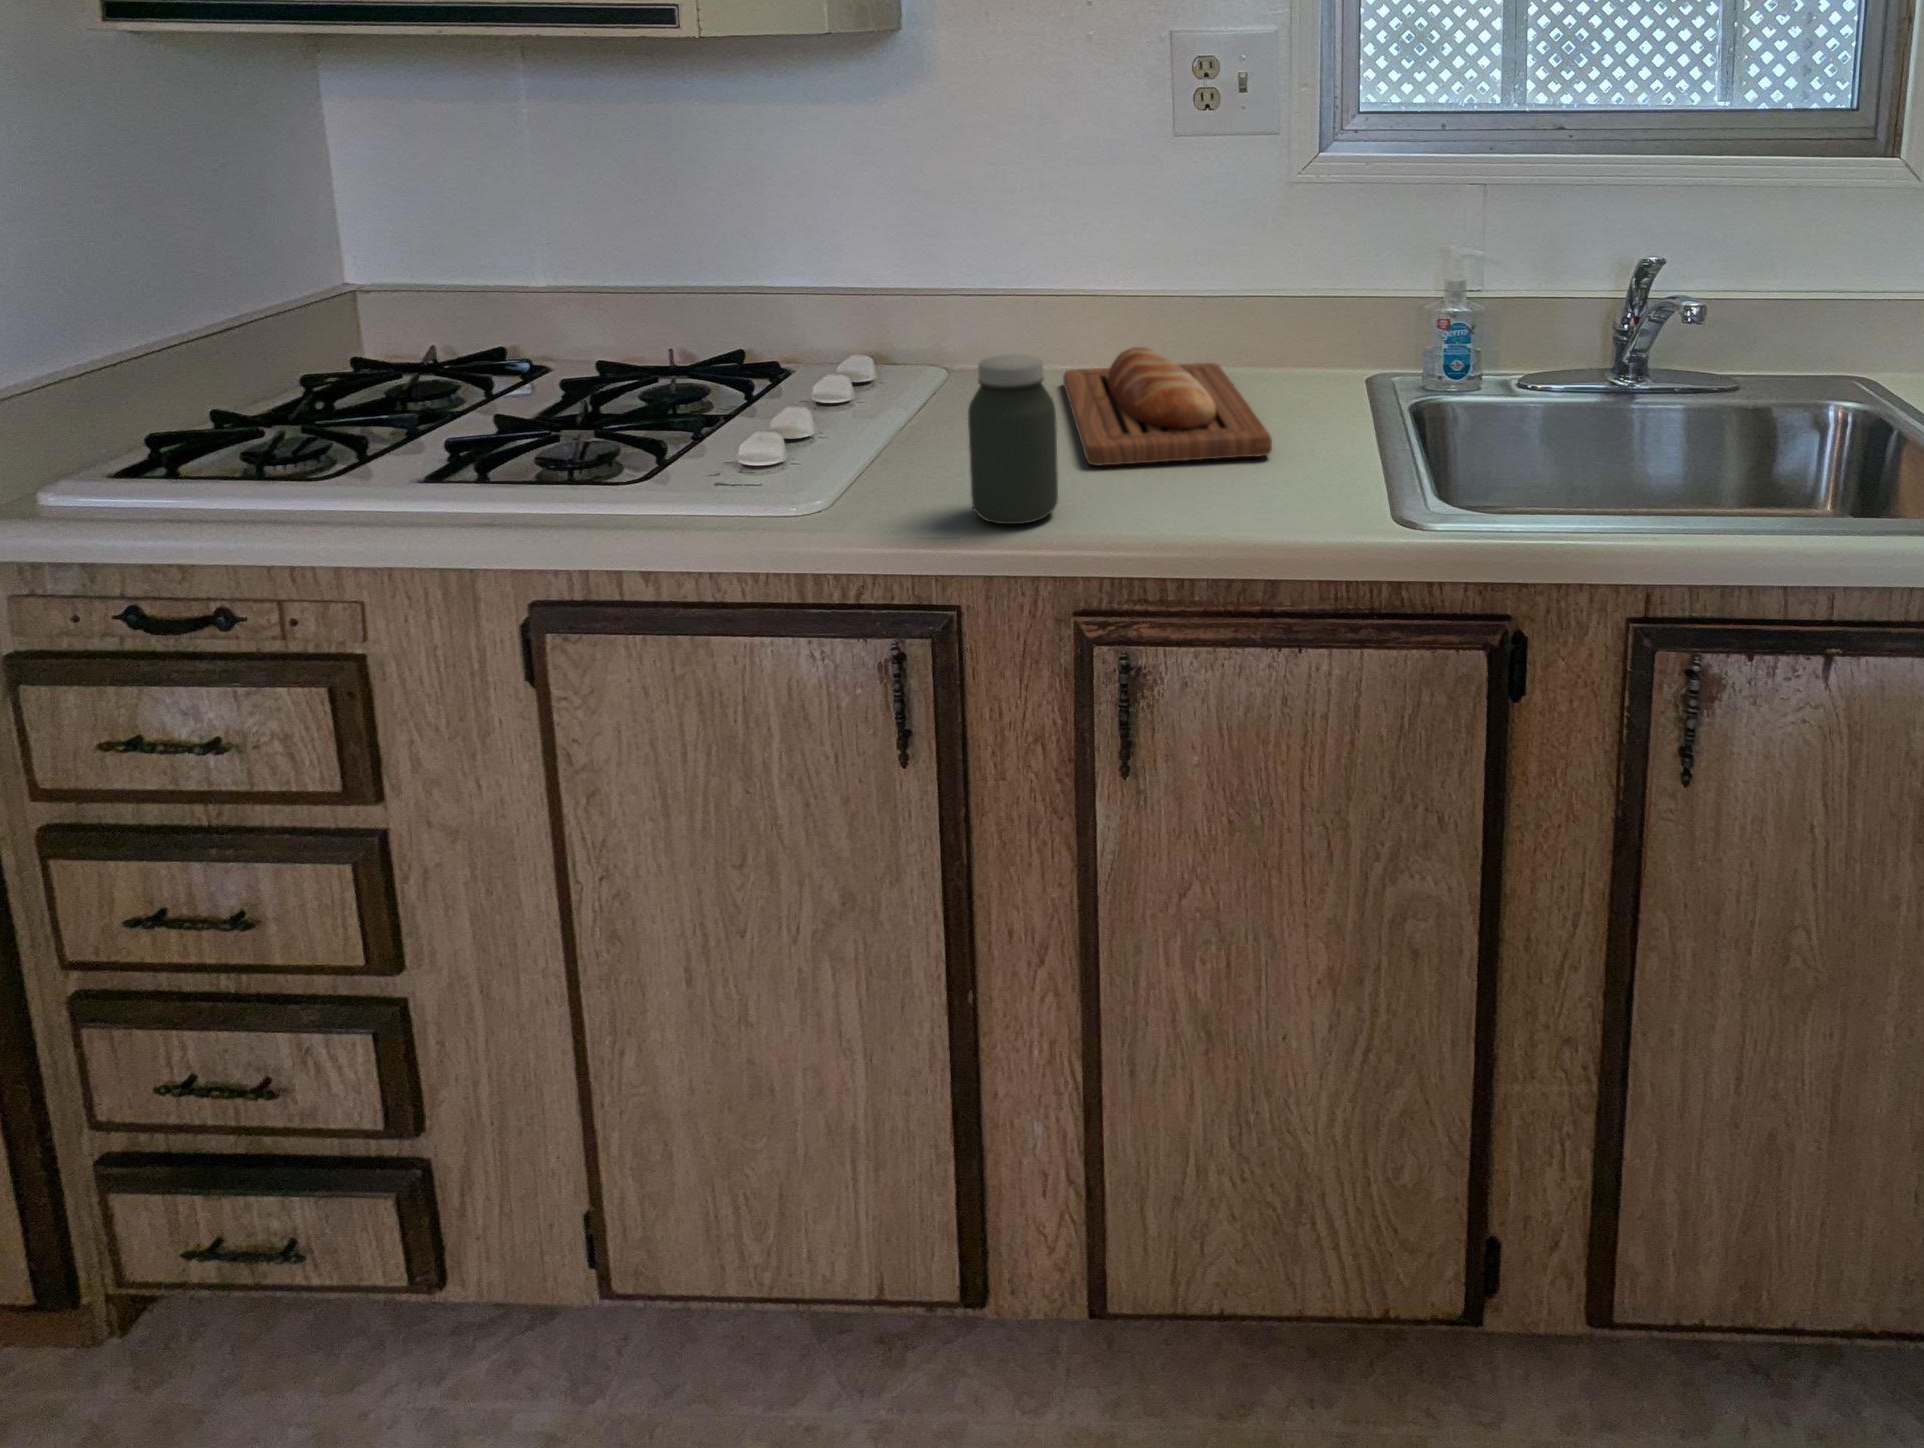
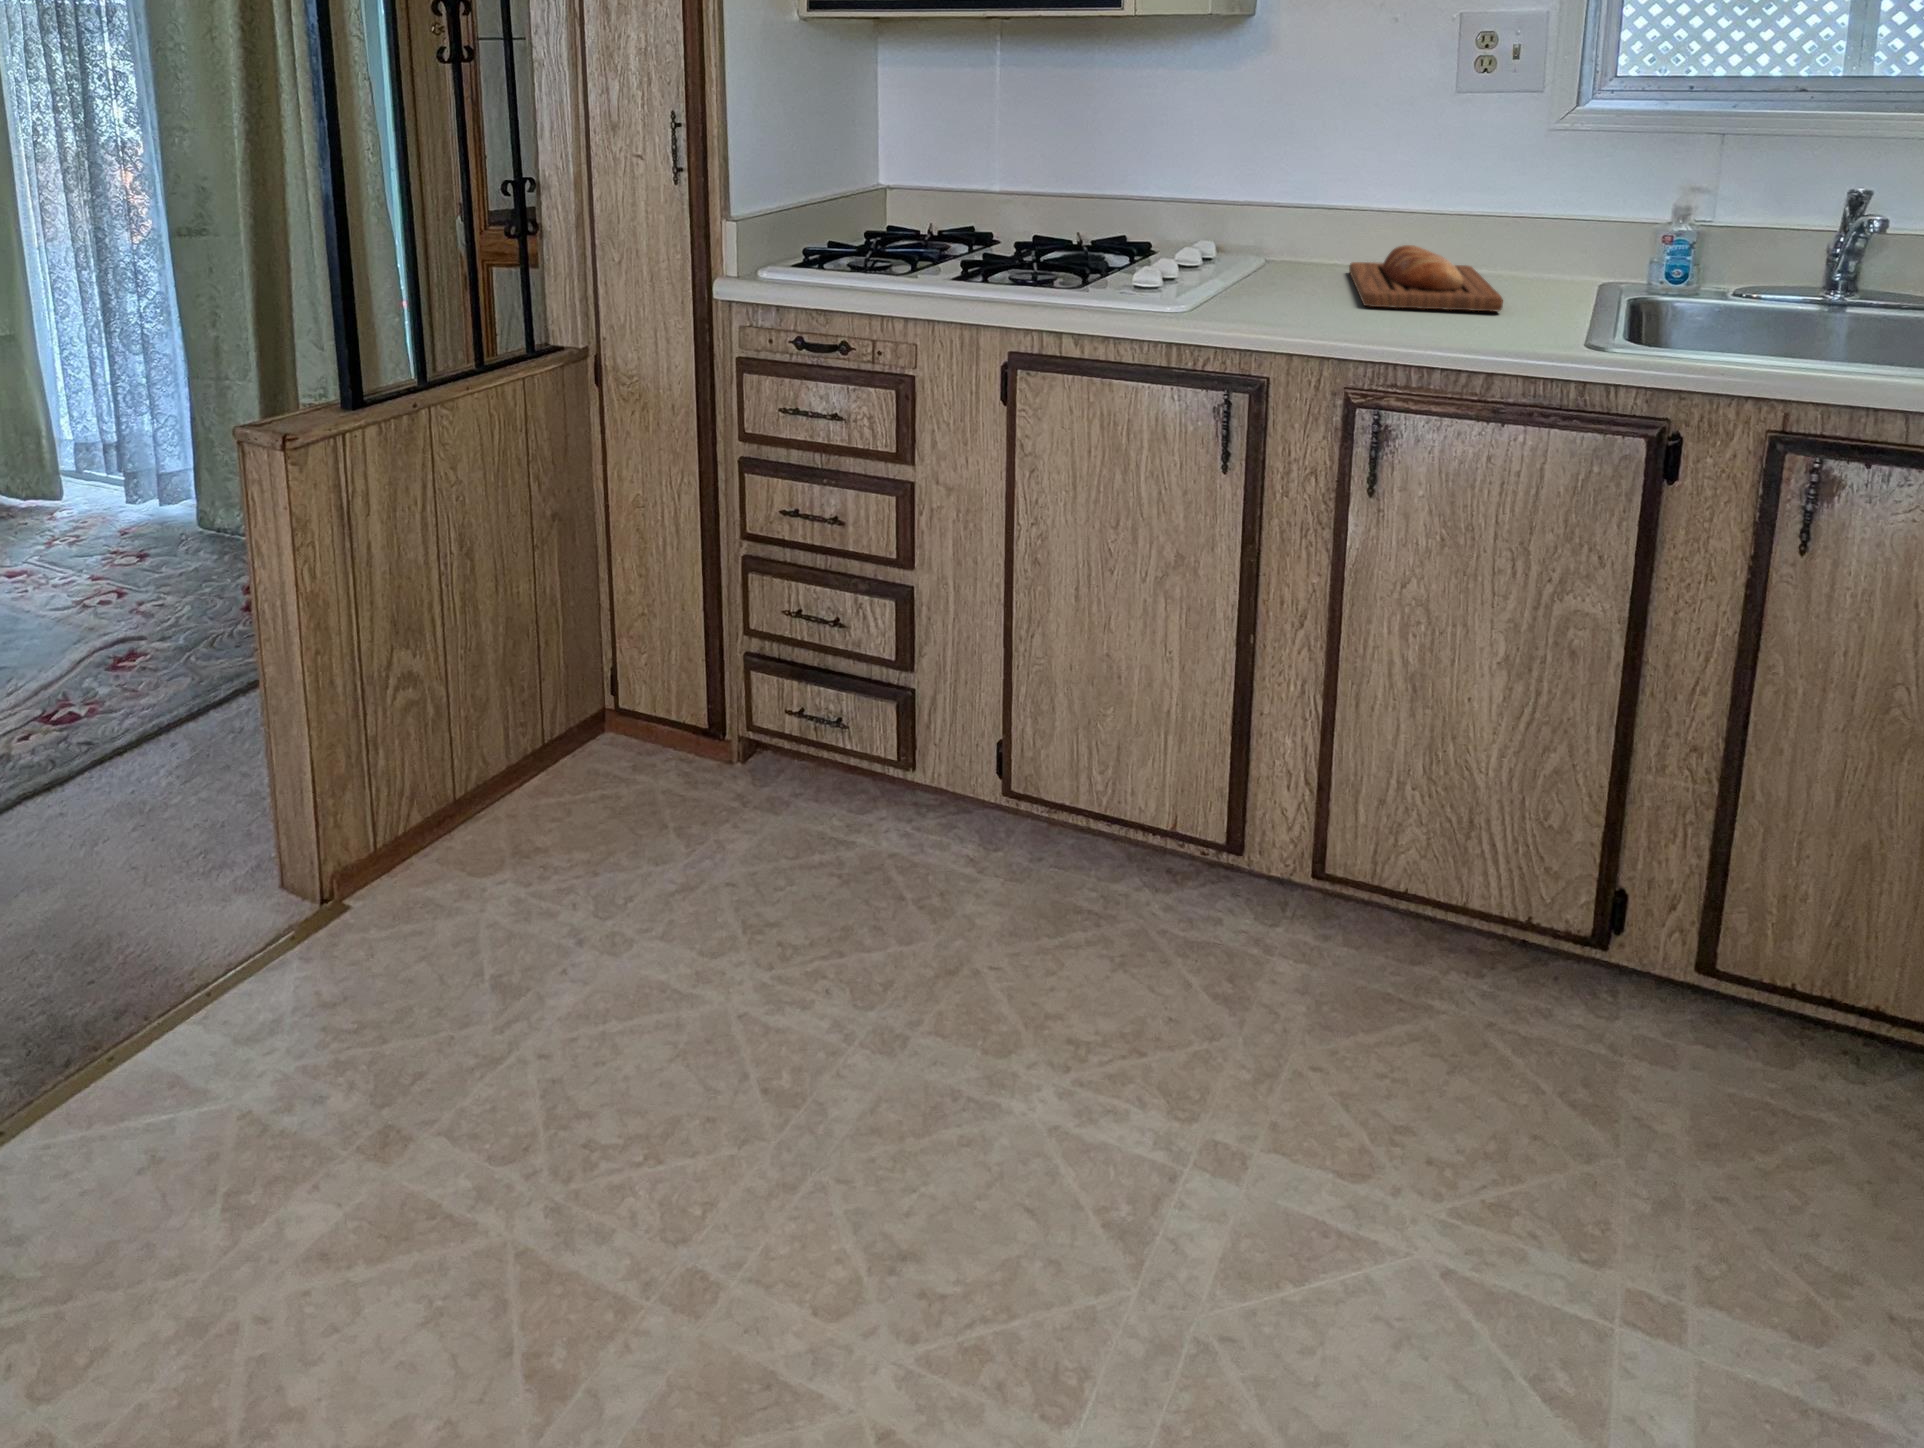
jar: present [968,354,1058,524] -> none [1284,217,1345,324]

